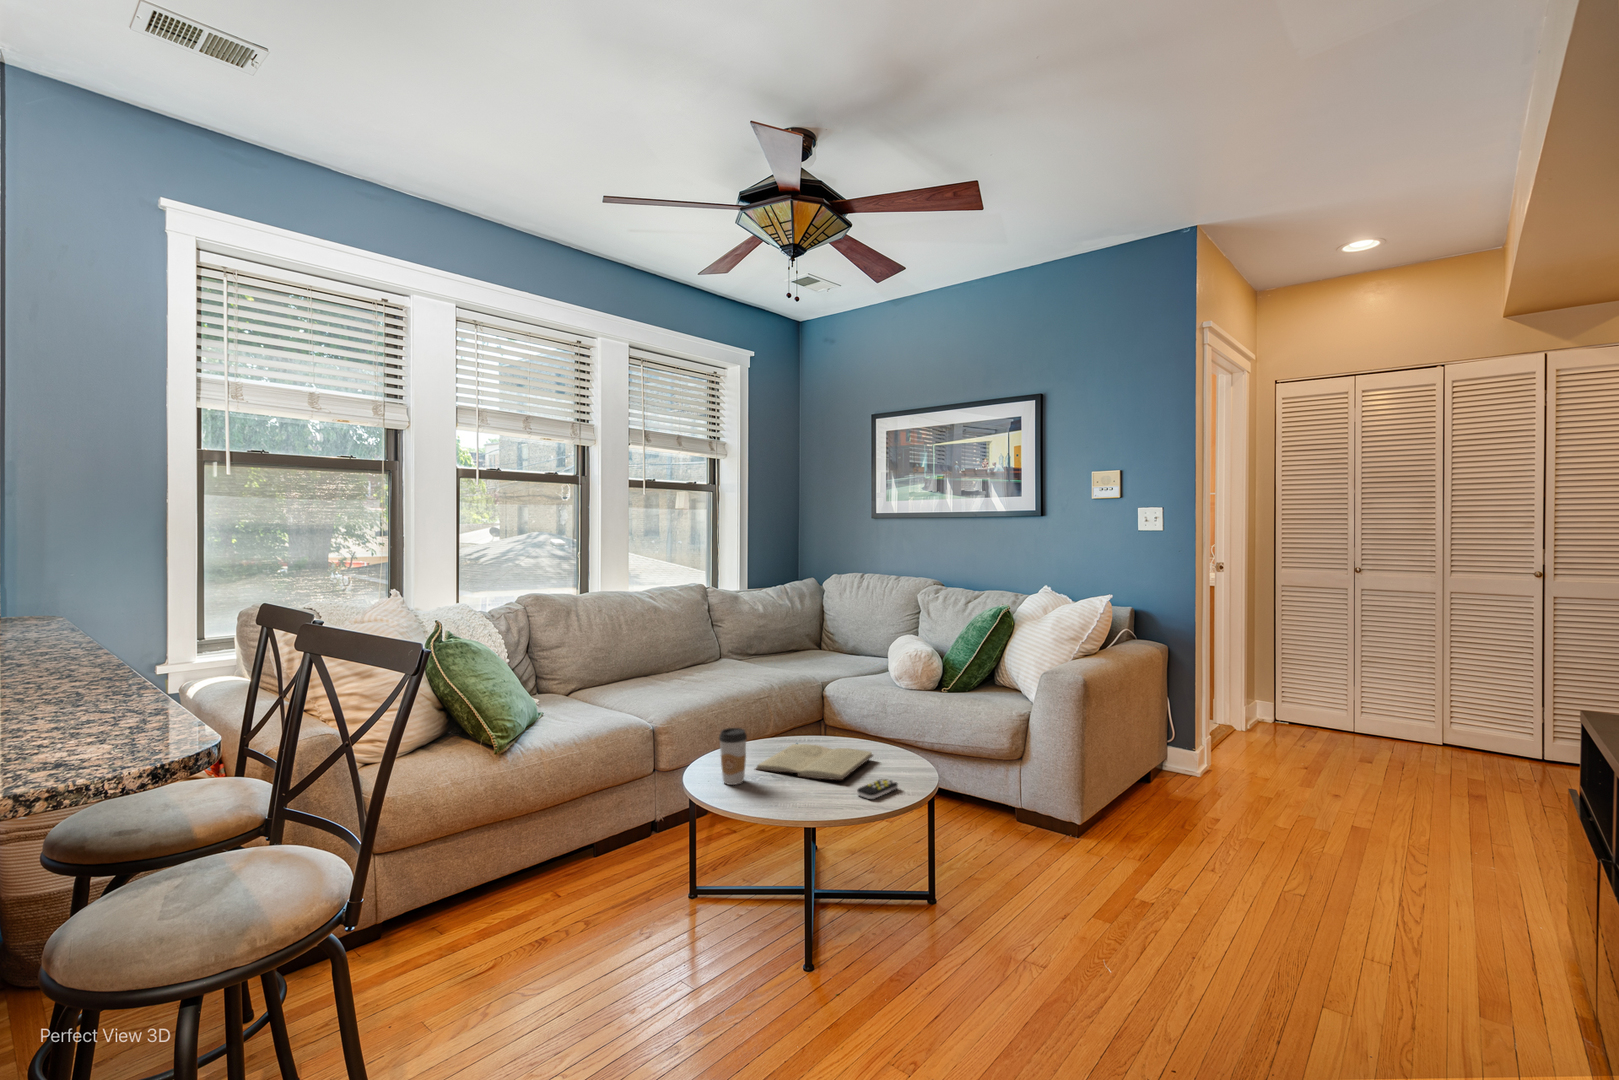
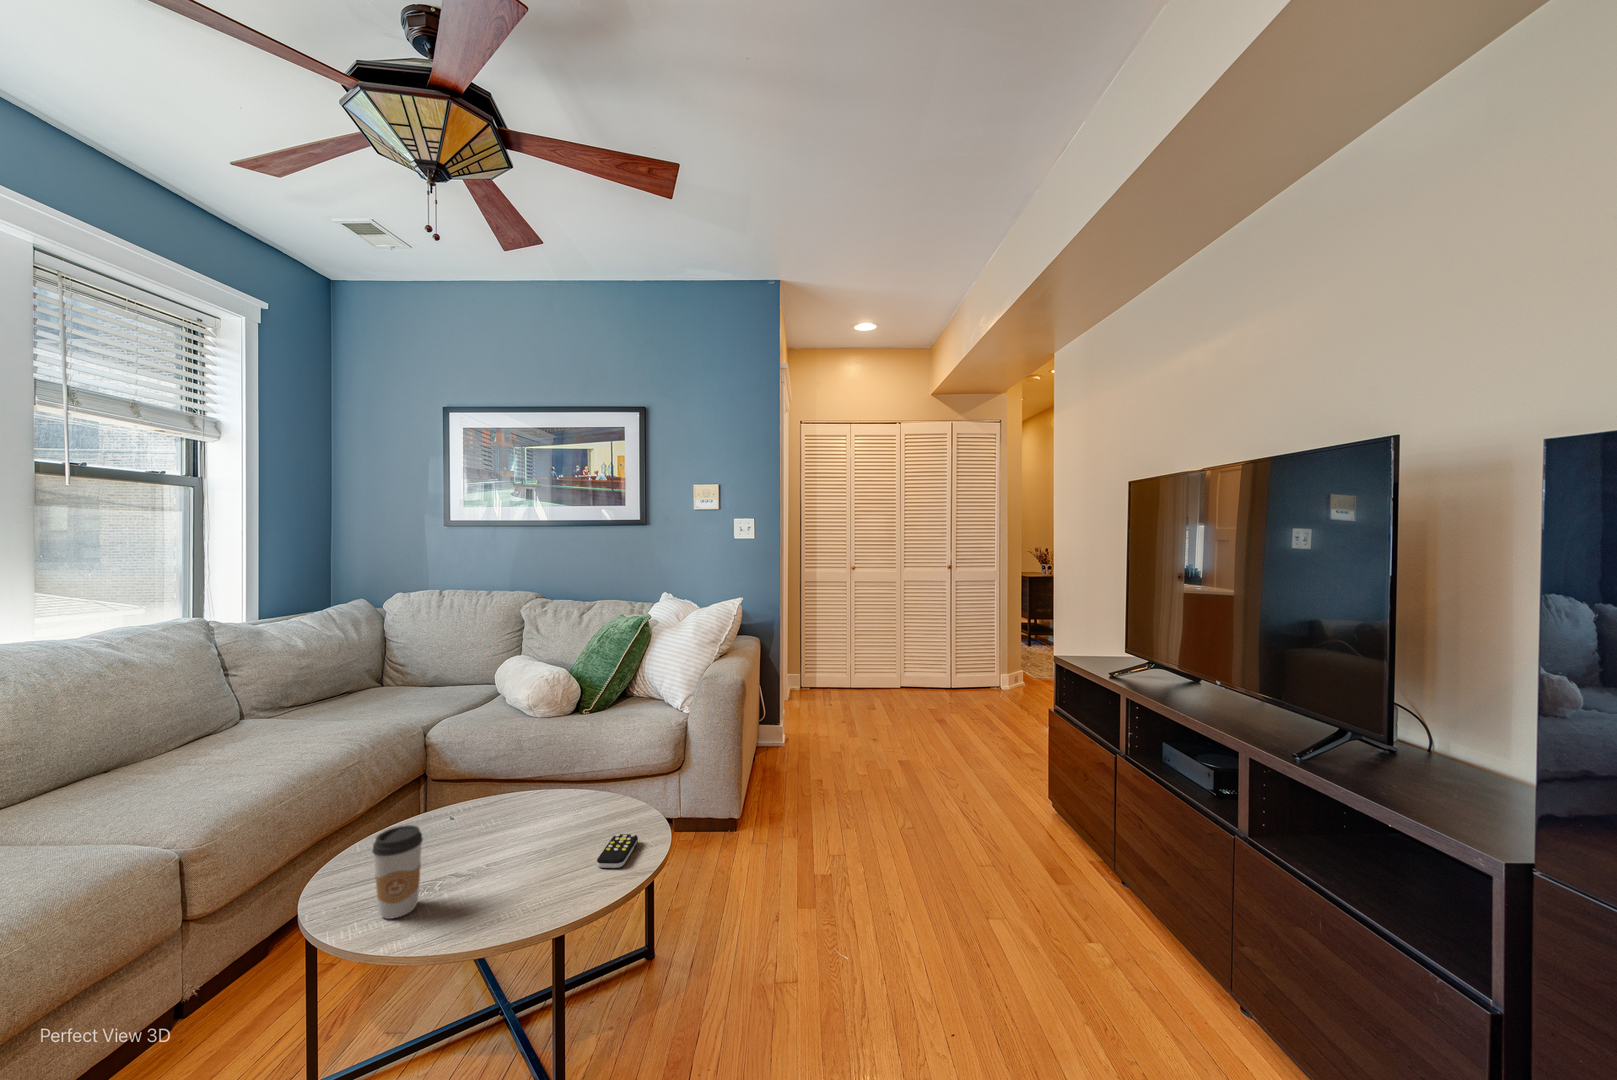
book: present [755,744,873,780] -> none [417,804,575,879]

